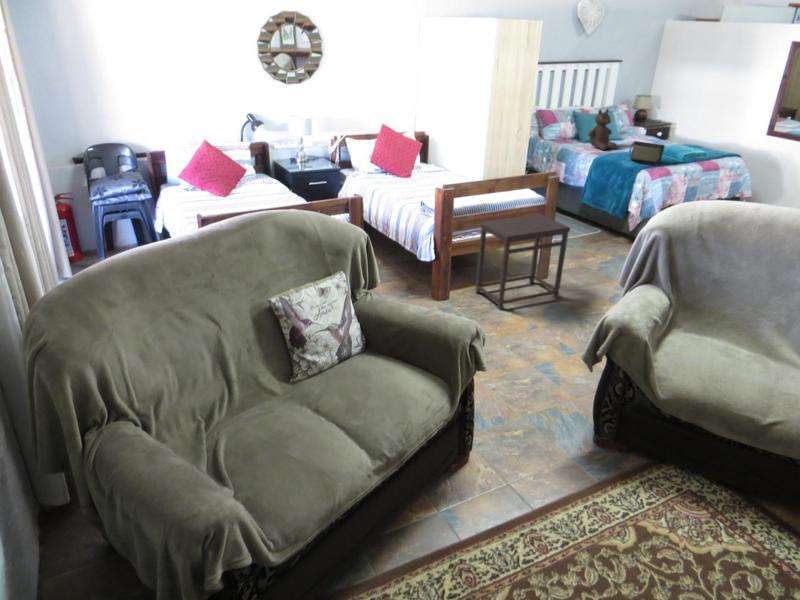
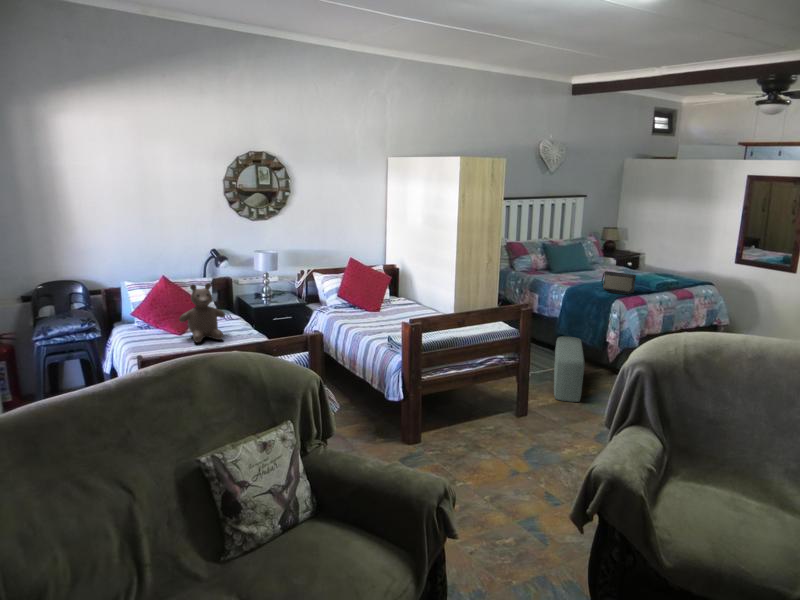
teddy bear: present [588,109,617,150] -> present [179,283,225,343]
pouf: none [574,206,605,268] -> present [554,336,584,402]
side table: present [476,214,570,309] -> none [450,347,547,453]

